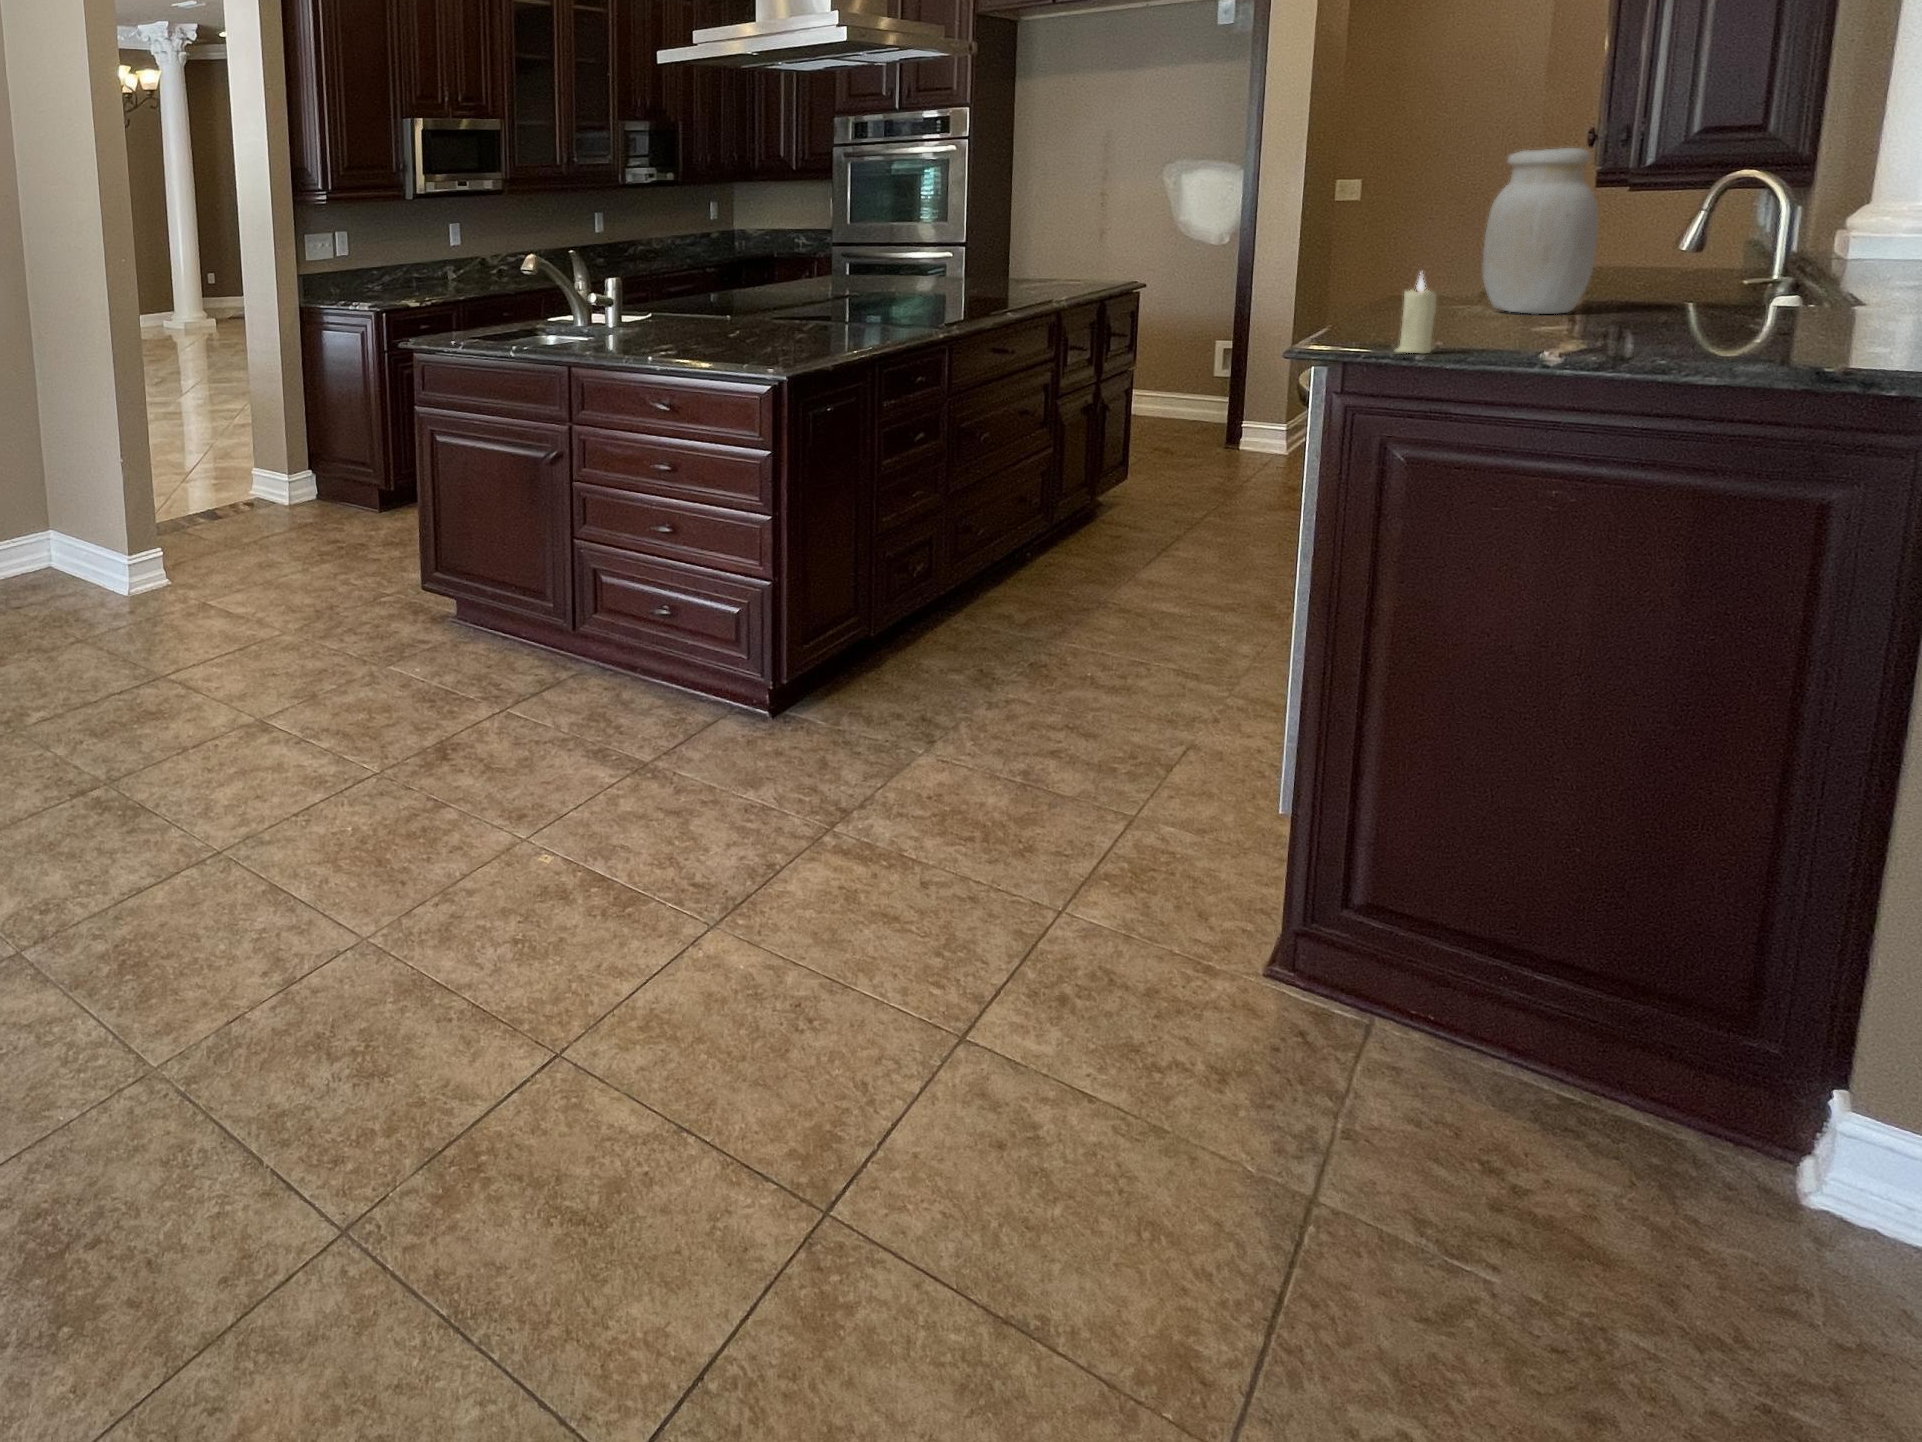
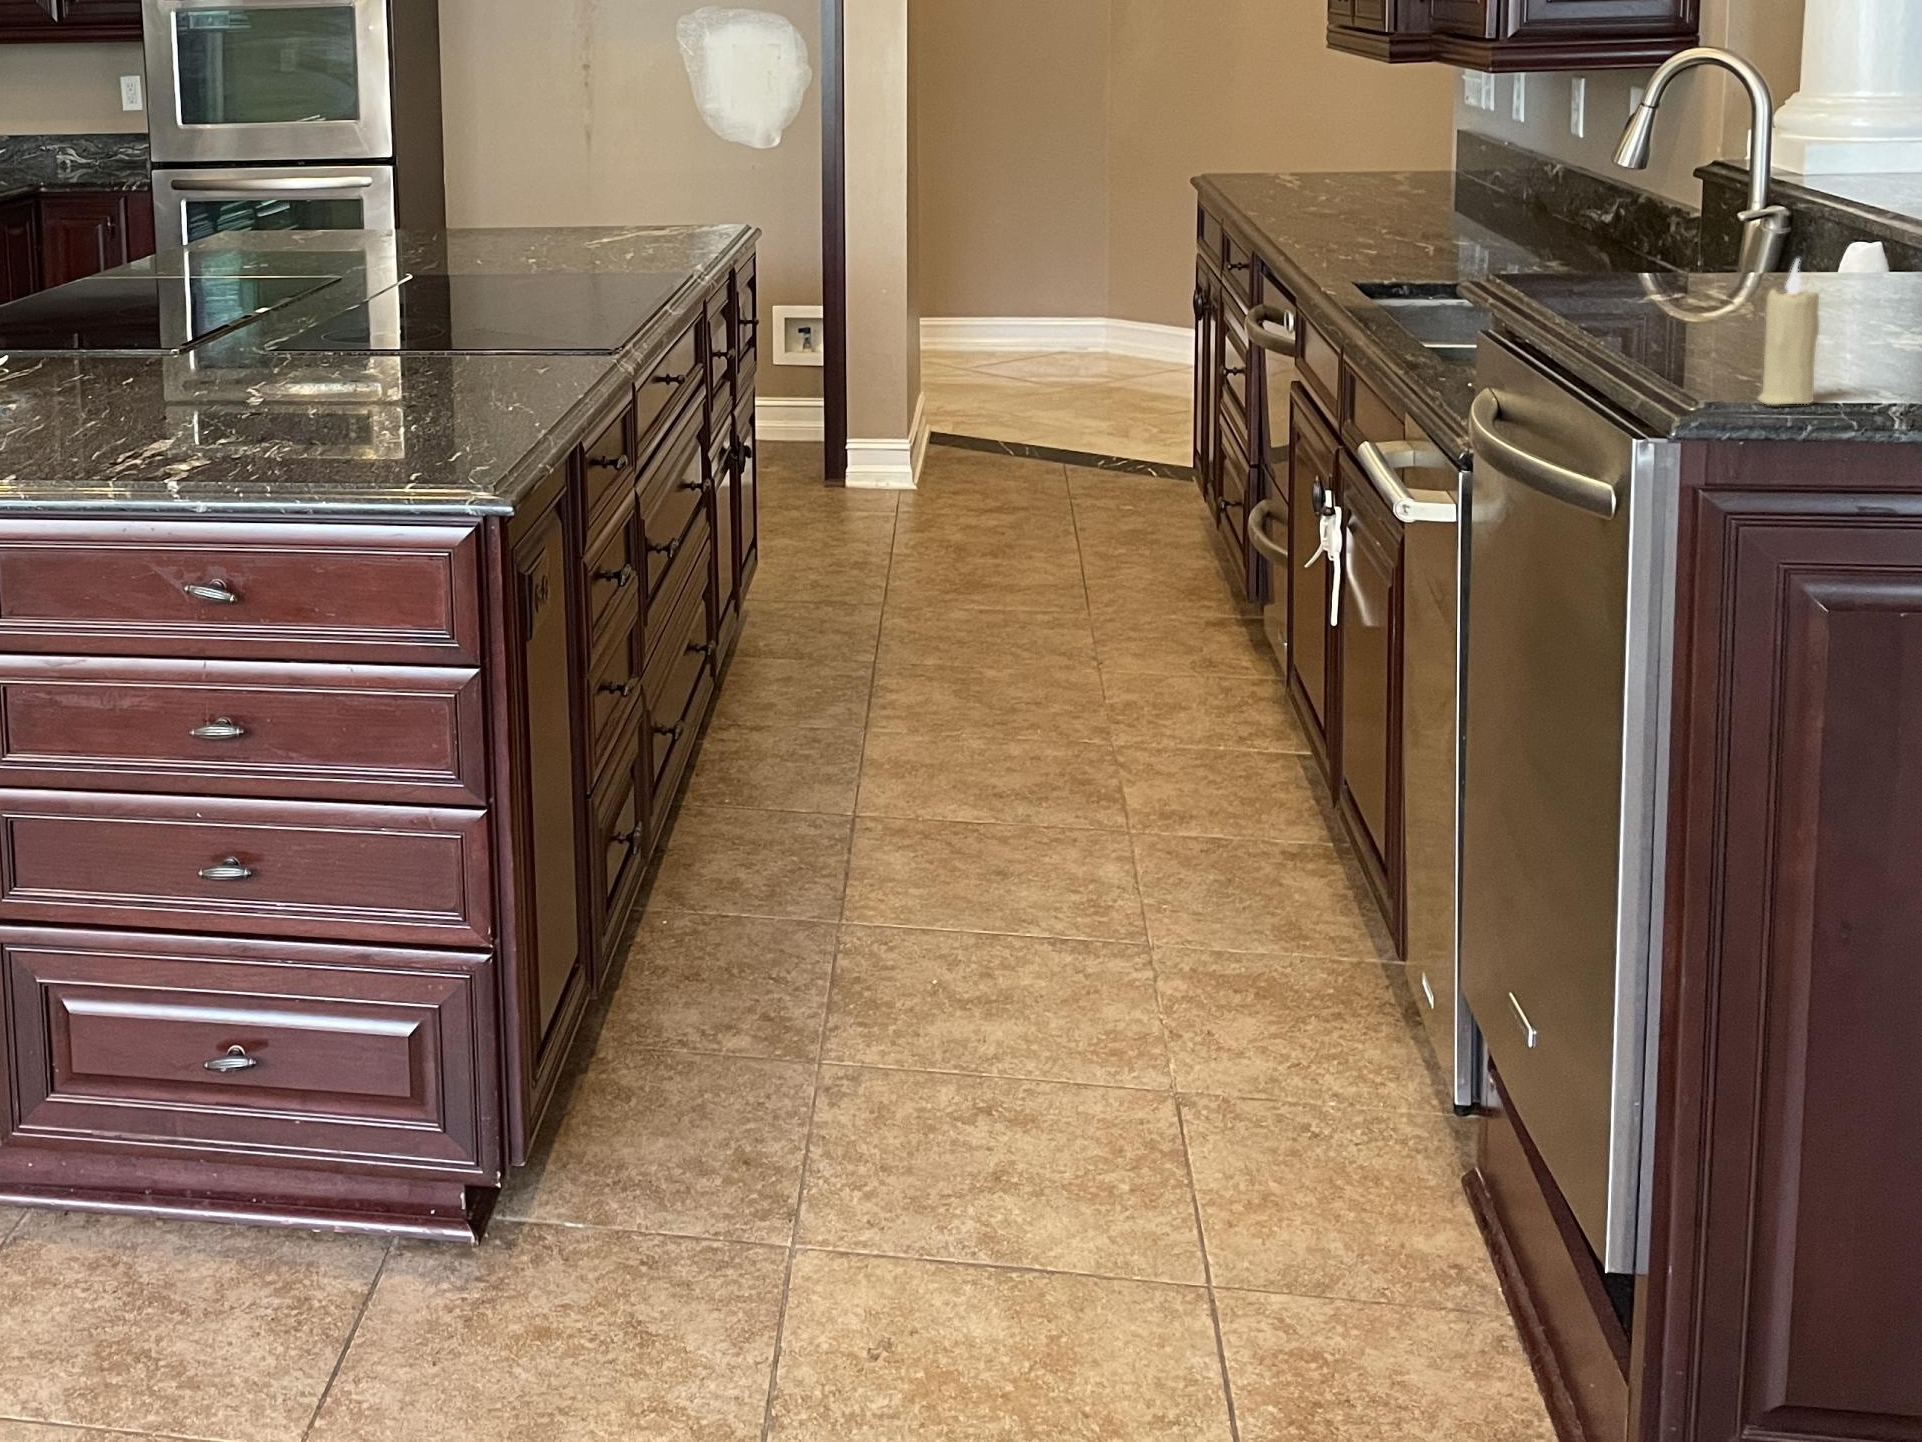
jar: present [1482,148,1599,314] -> none [1577,25,1735,295]

